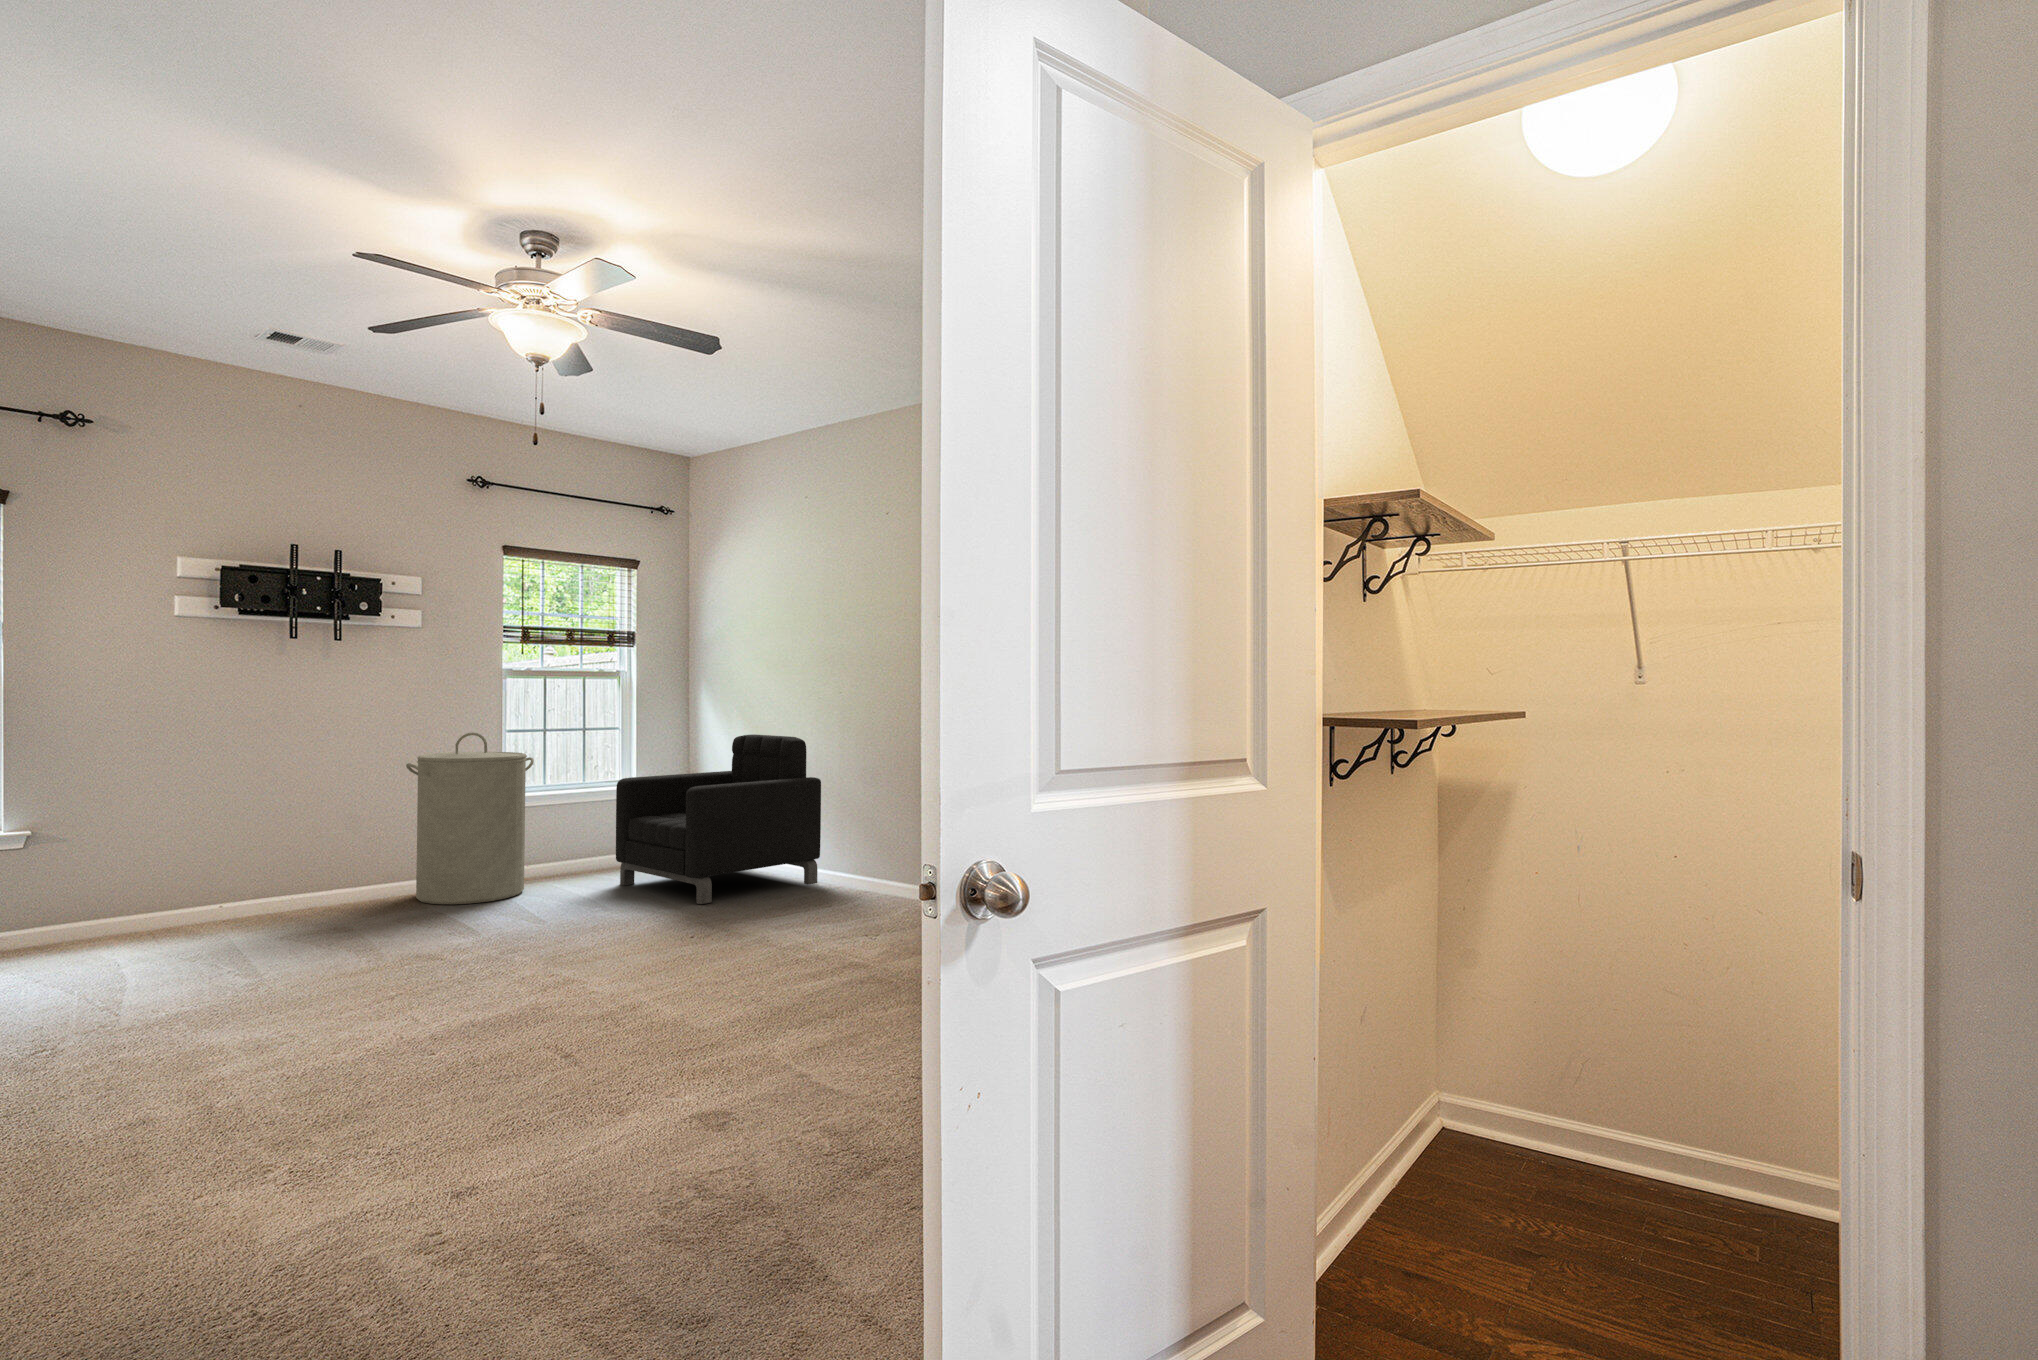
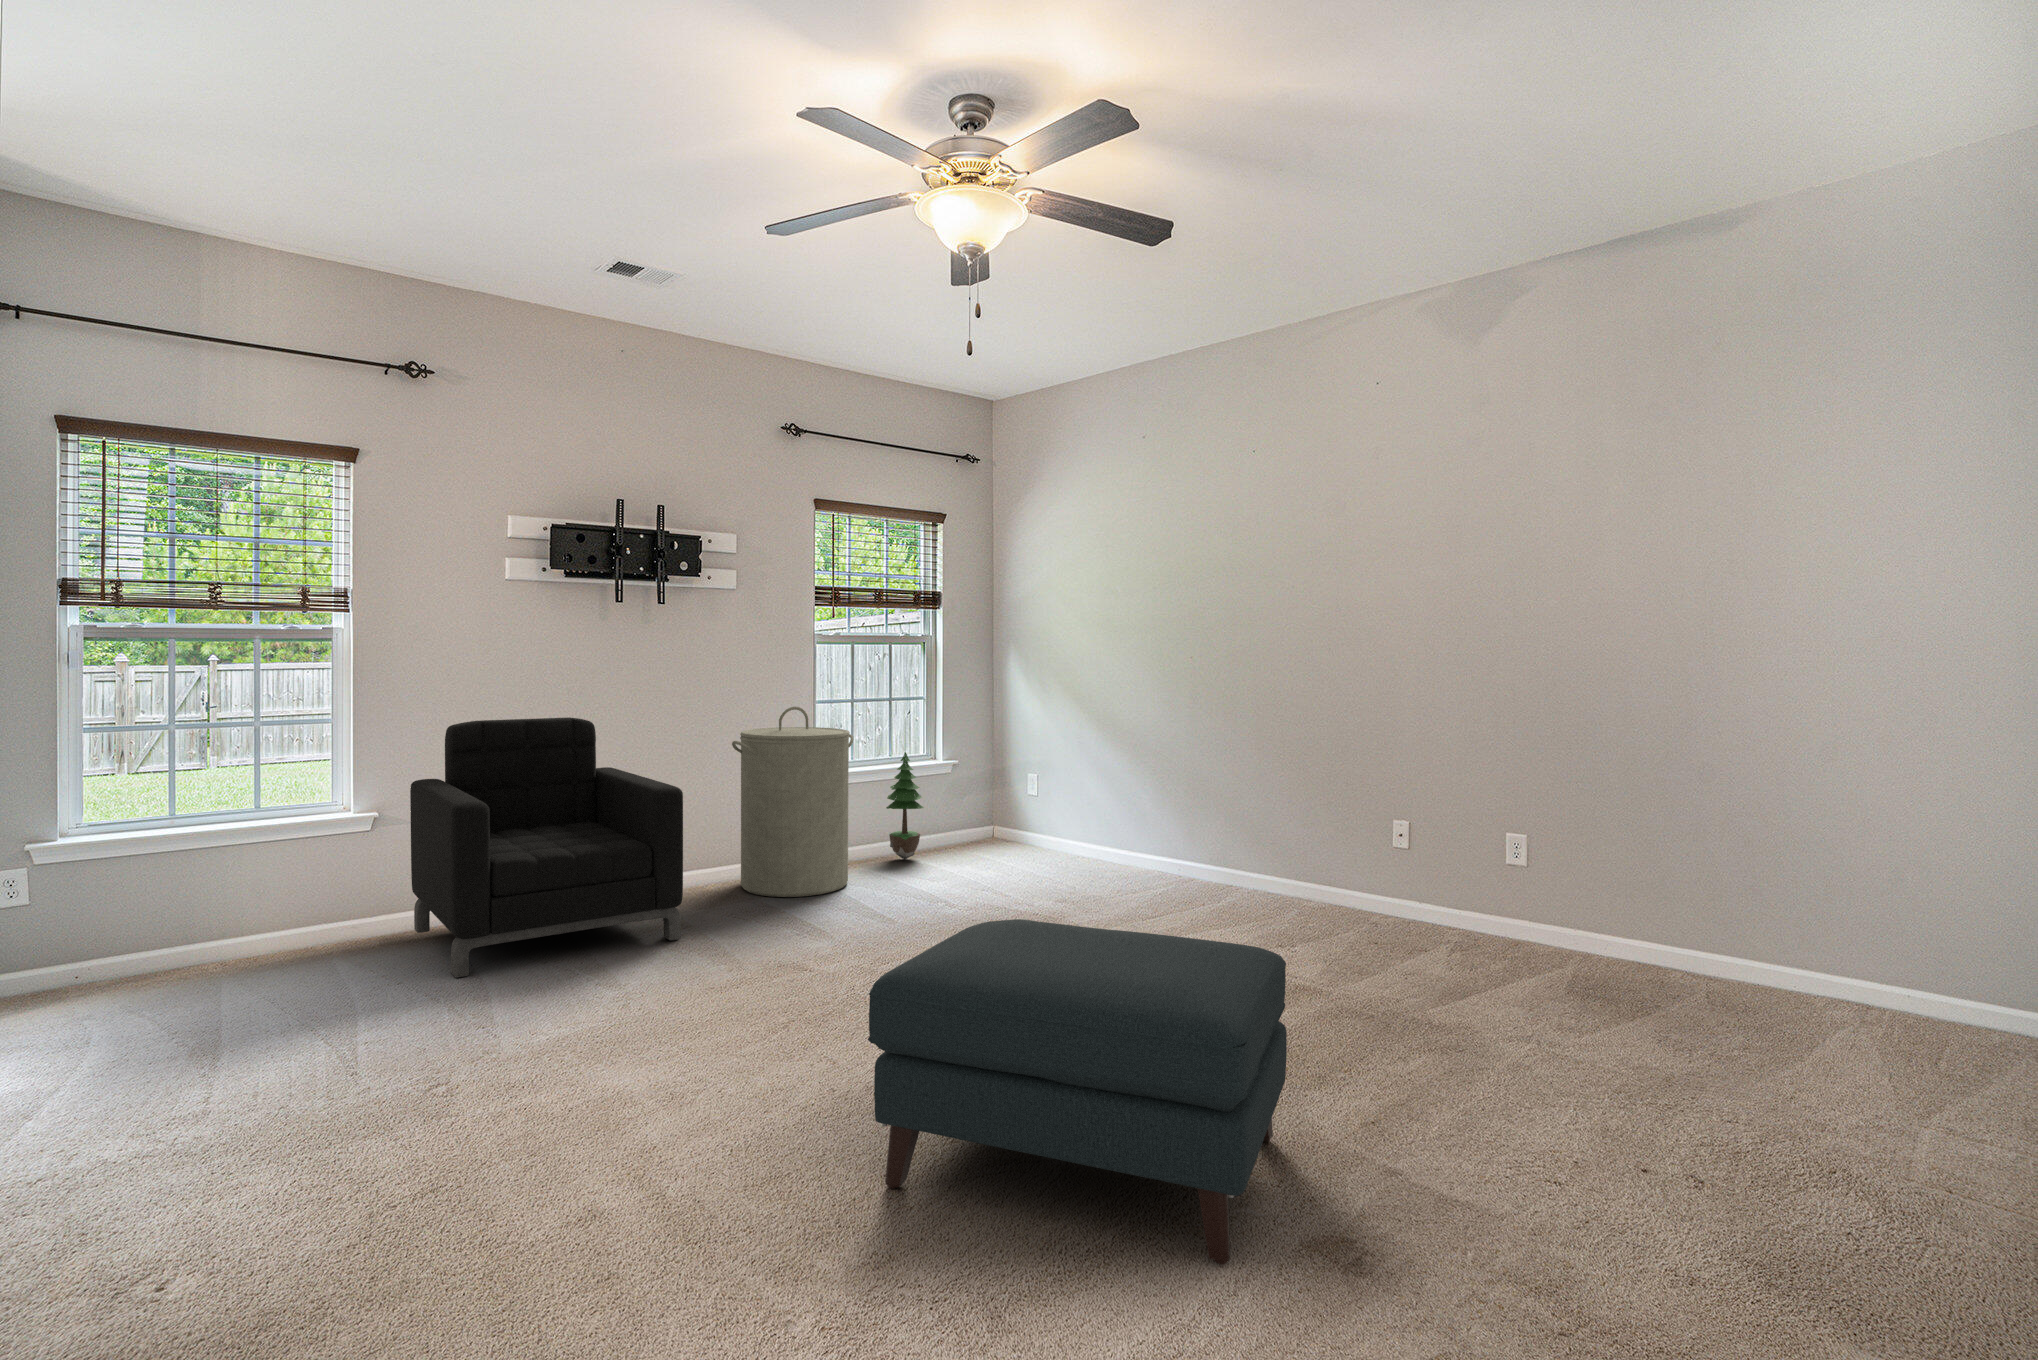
armchair: present [616,734,821,904] -> present [410,717,683,978]
potted tree: none [574,774,612,872] -> present [886,752,924,860]
ottoman: none [372,892,750,1130] -> present [868,919,1287,1264]

